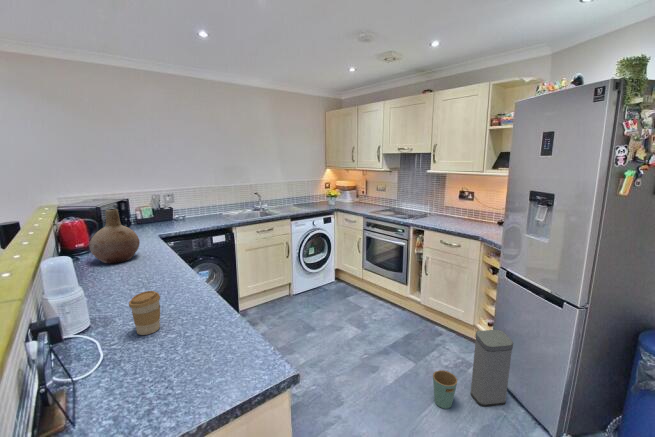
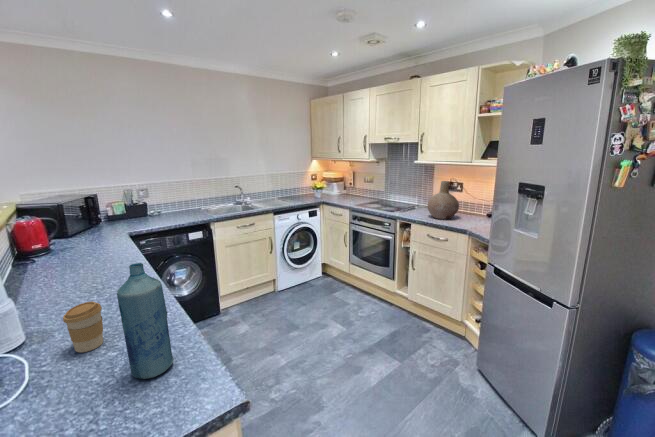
vase: present [90,209,140,263] -> present [428,181,459,219]
bottle: none [184,255,226,356] -> present [117,263,174,379]
trash can: present [433,330,513,409] -> none [417,328,501,411]

